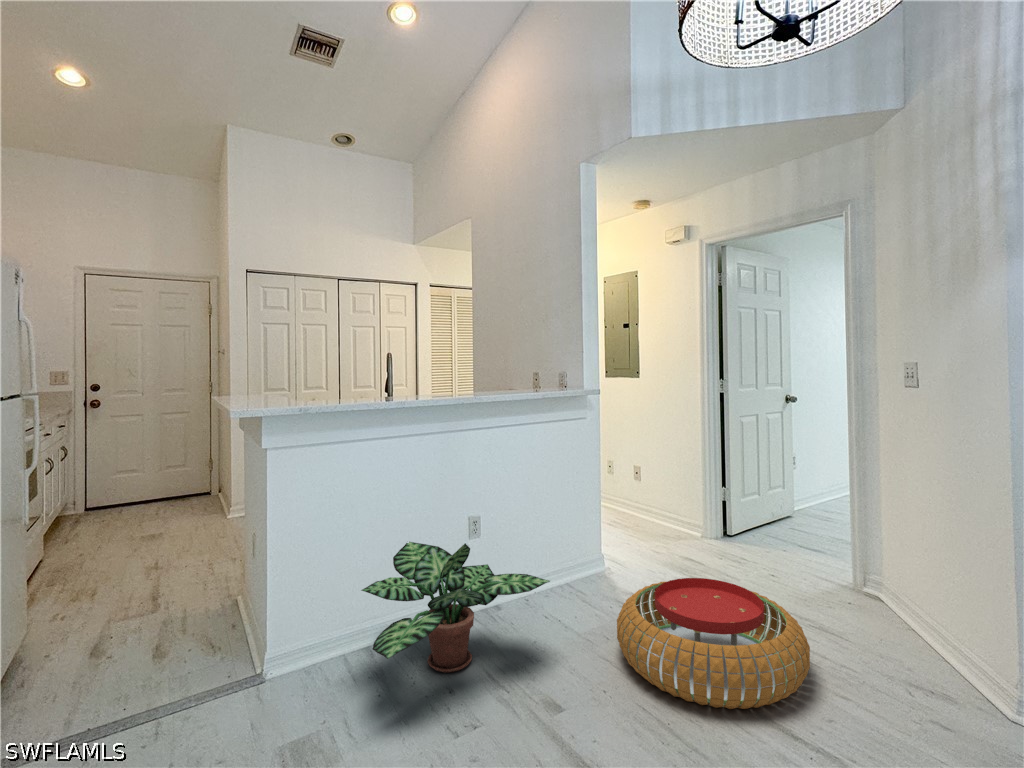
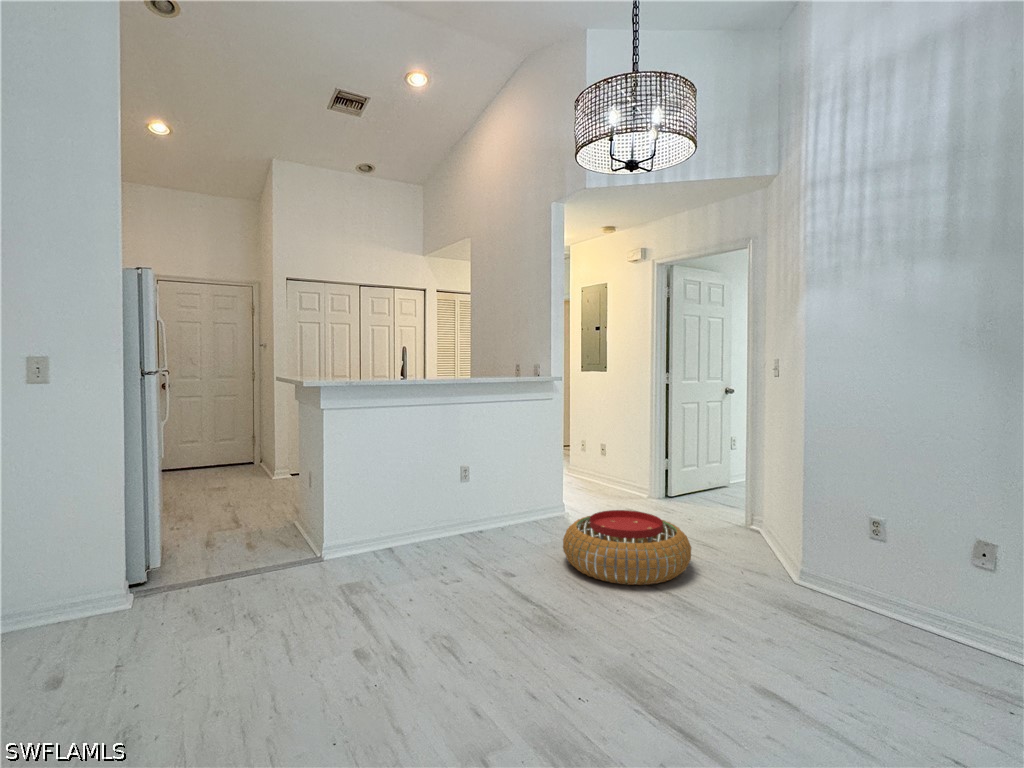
potted plant: present [361,542,550,673] -> none [385,477,517,566]

